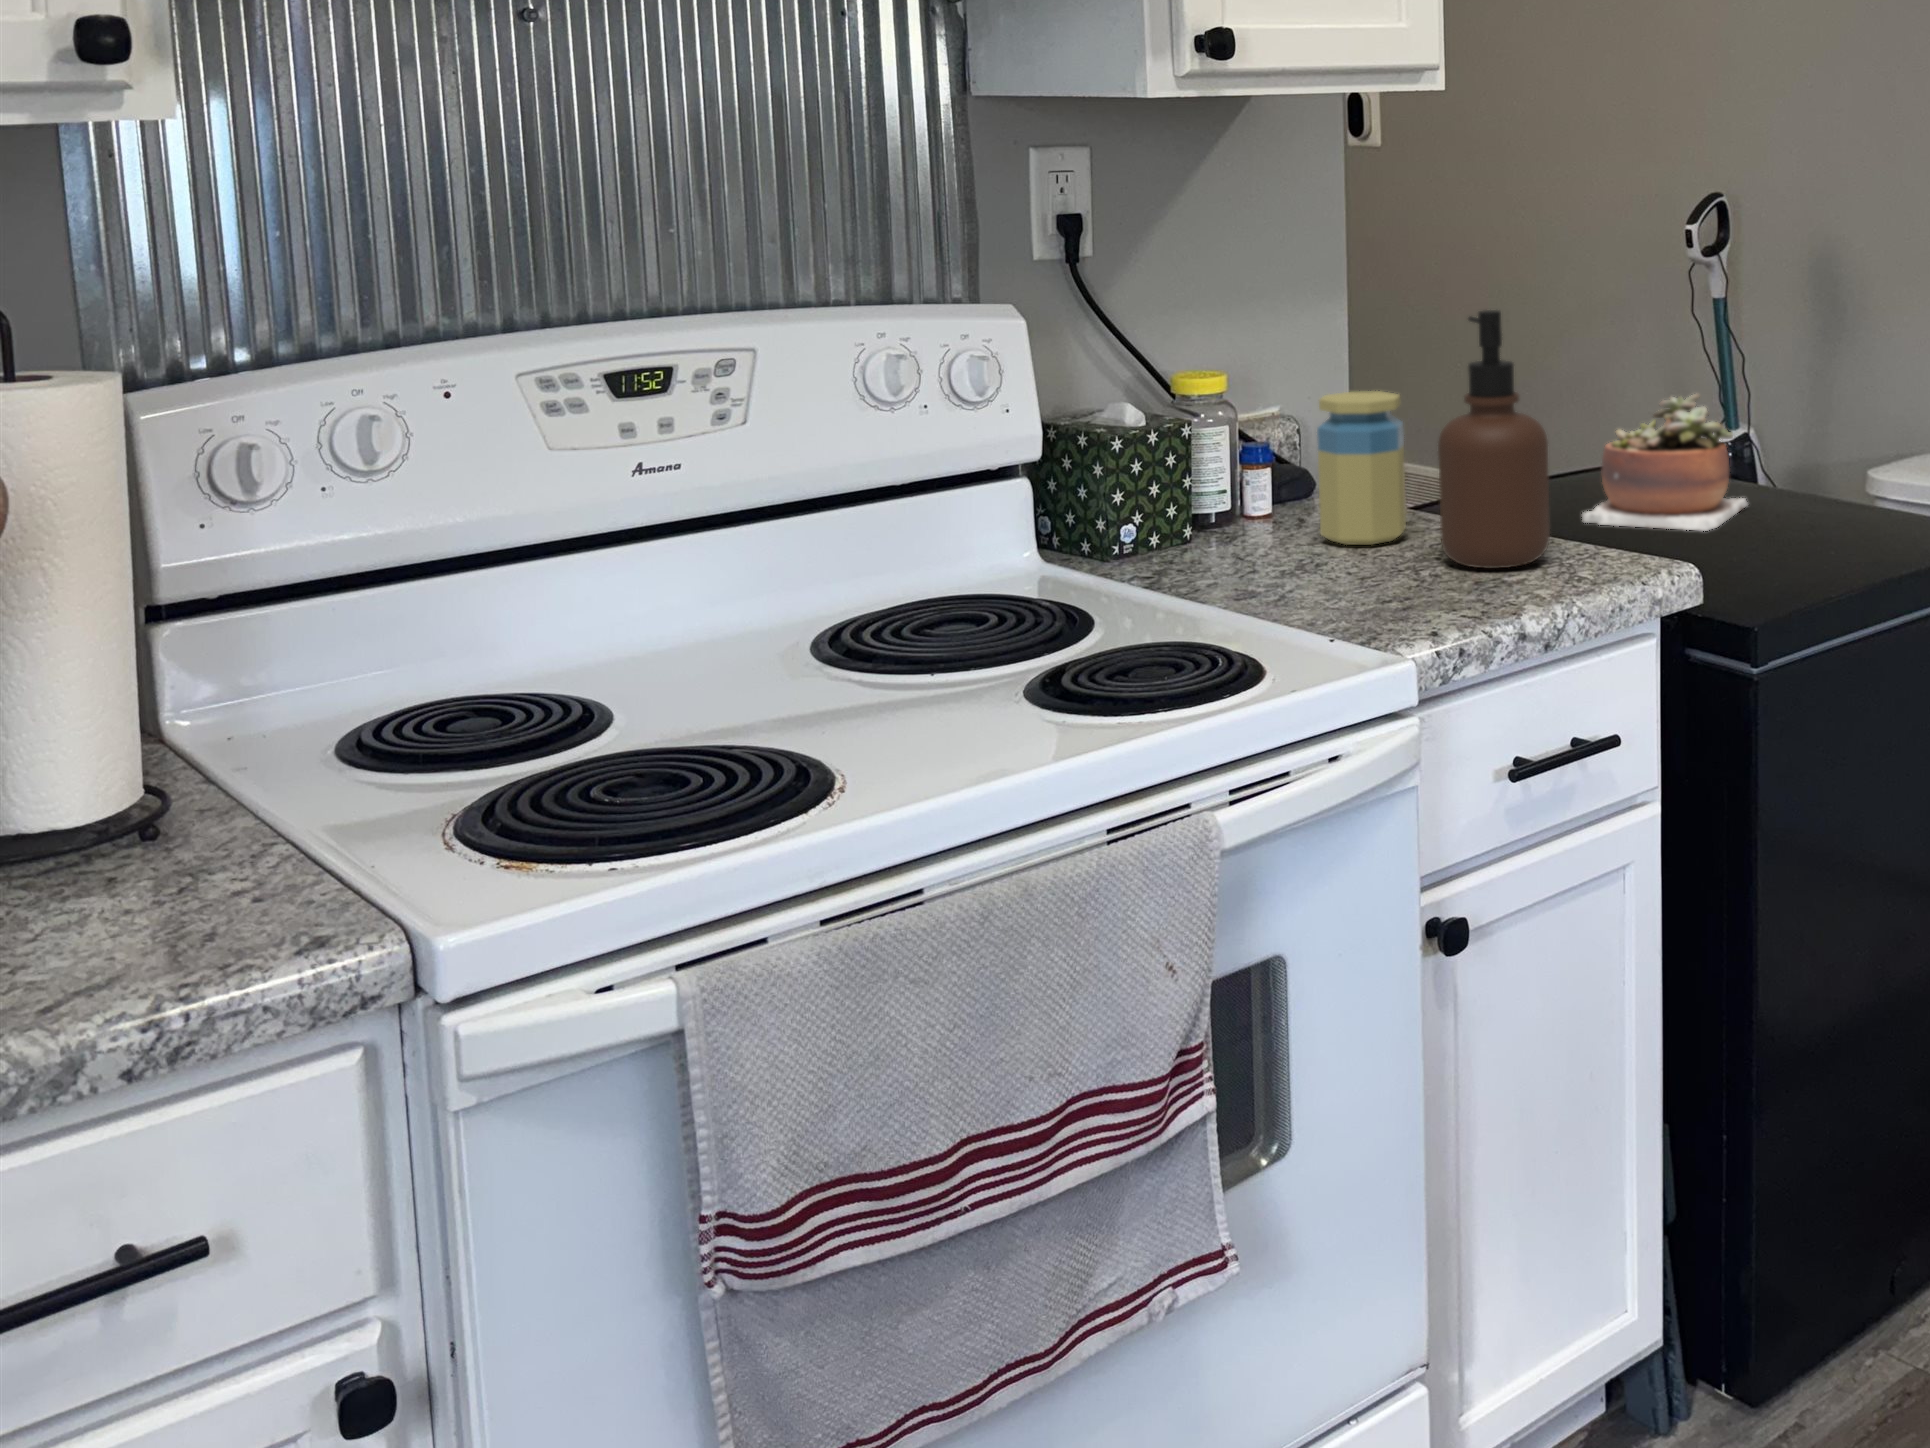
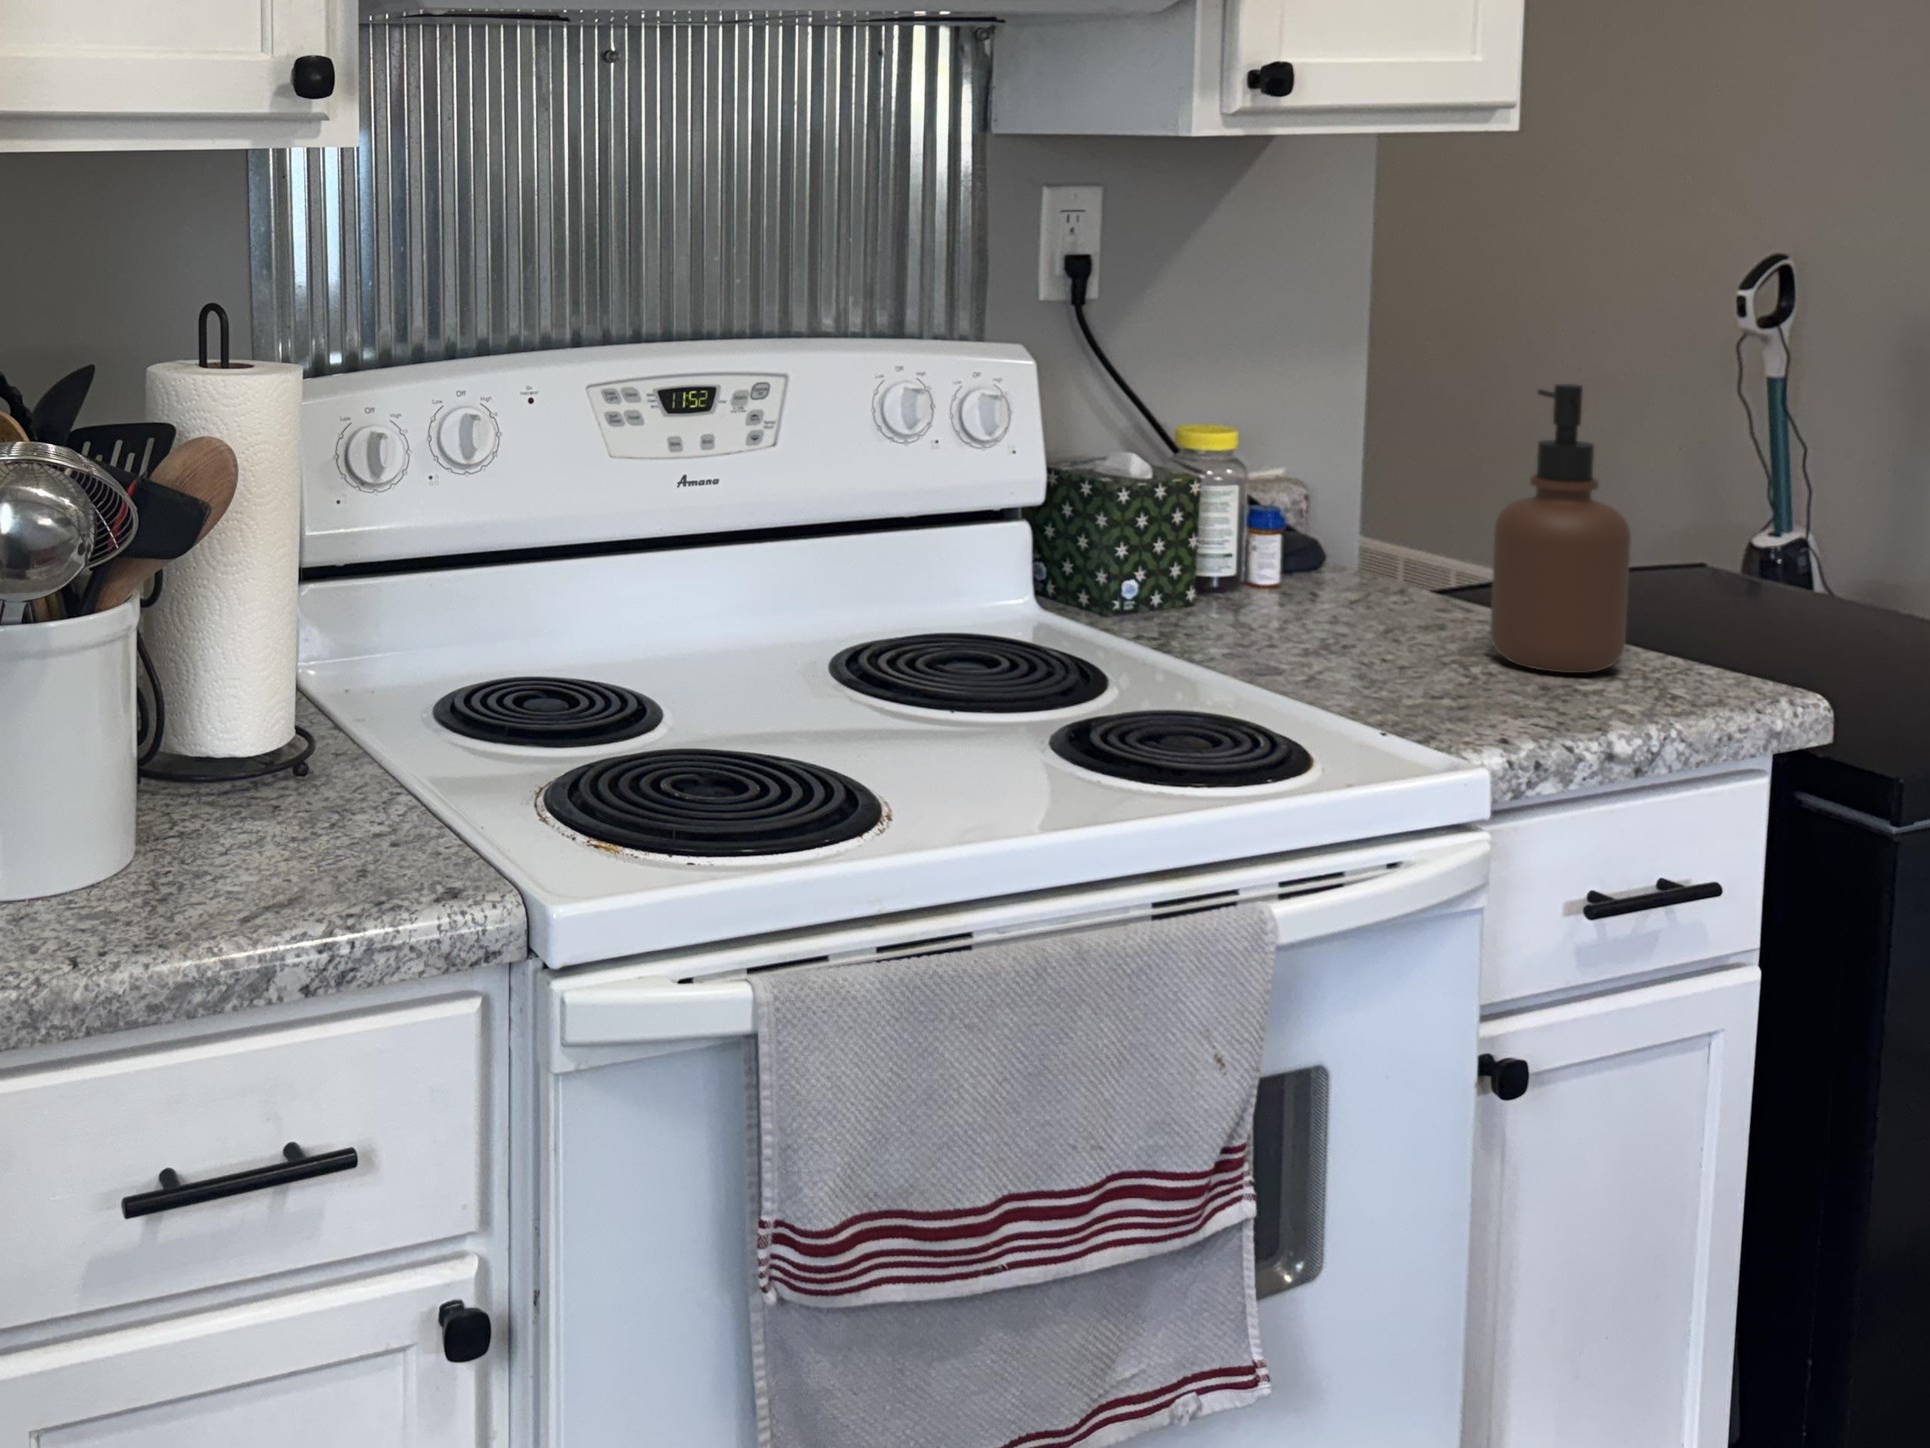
jar: present [1317,391,1406,545] -> none [1340,461,1444,630]
succulent plant: present [1582,394,1748,531] -> none [1653,495,1869,657]

